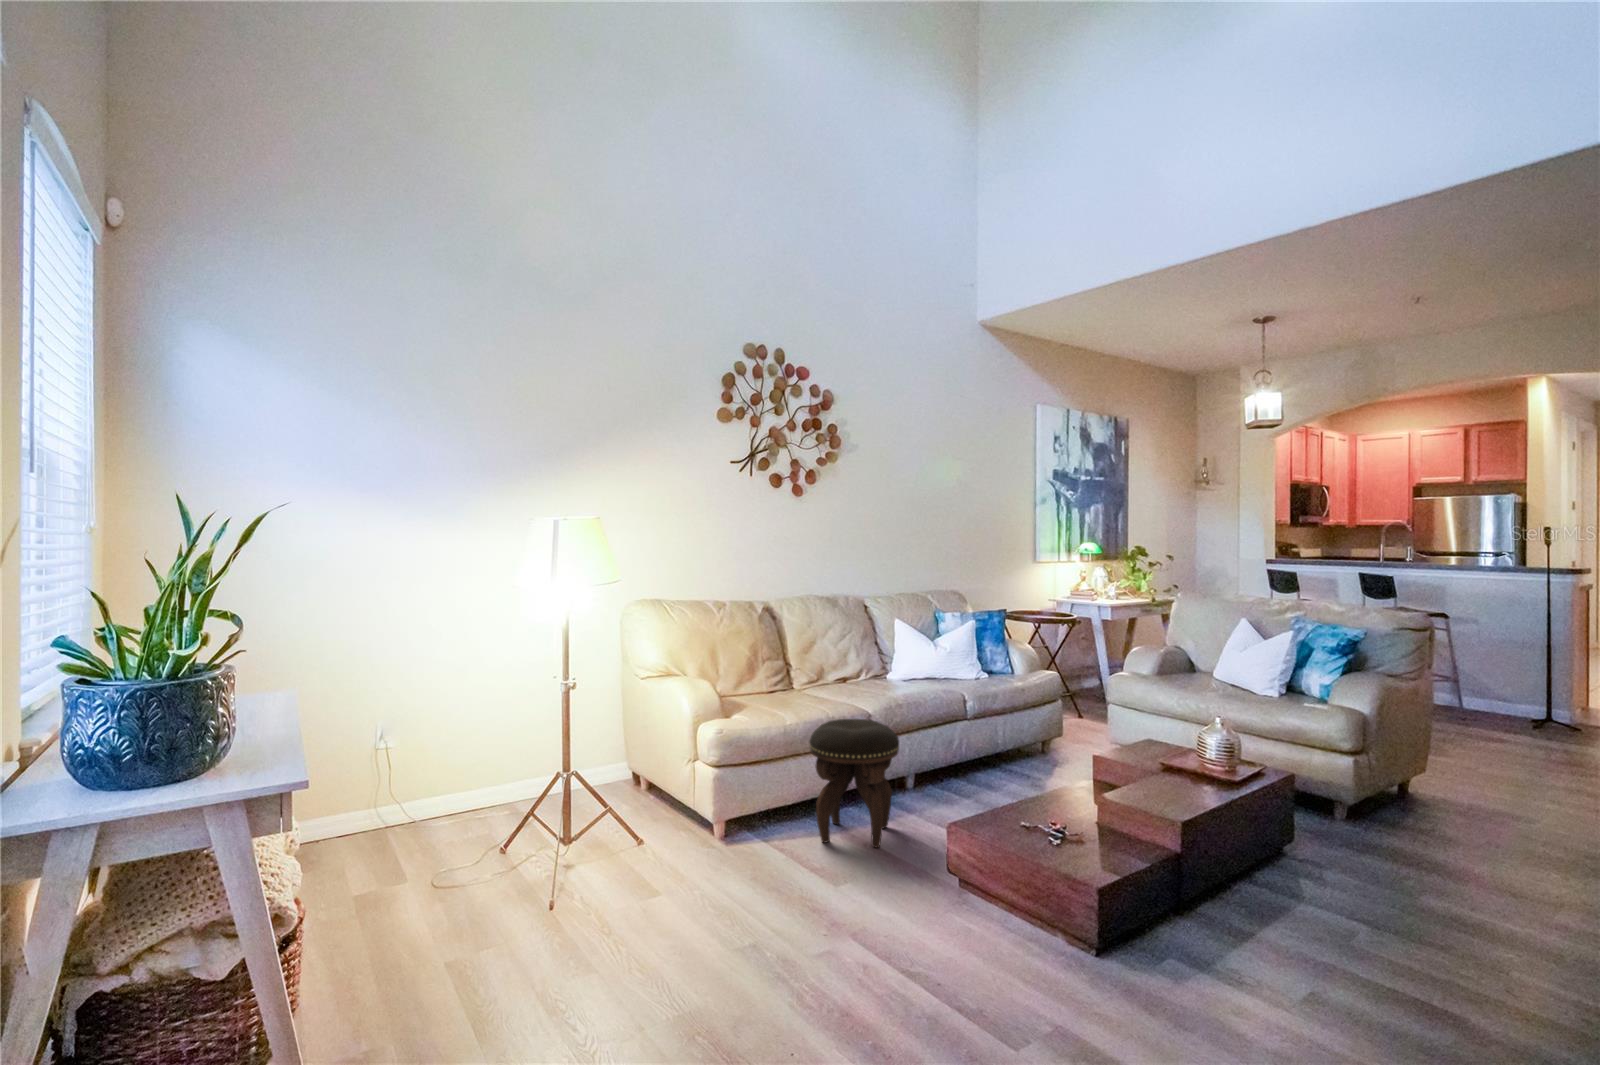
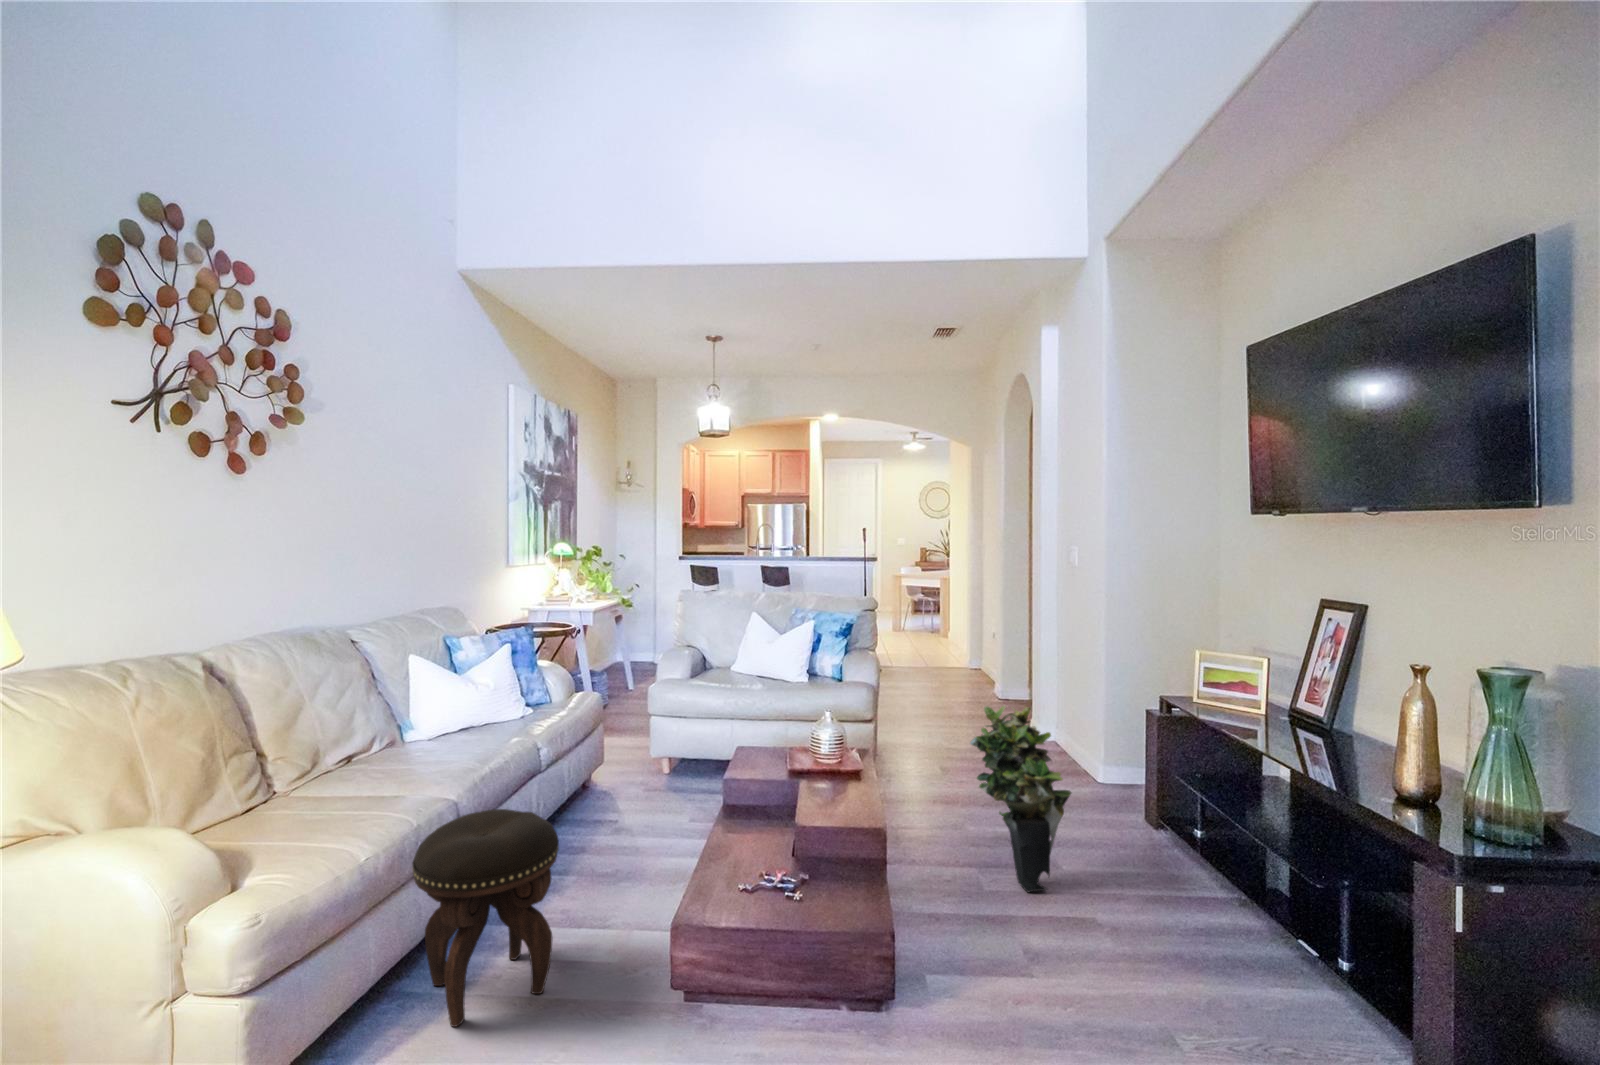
potted plant: none [1338,739,1489,979] -> present [970,706,1071,893]

